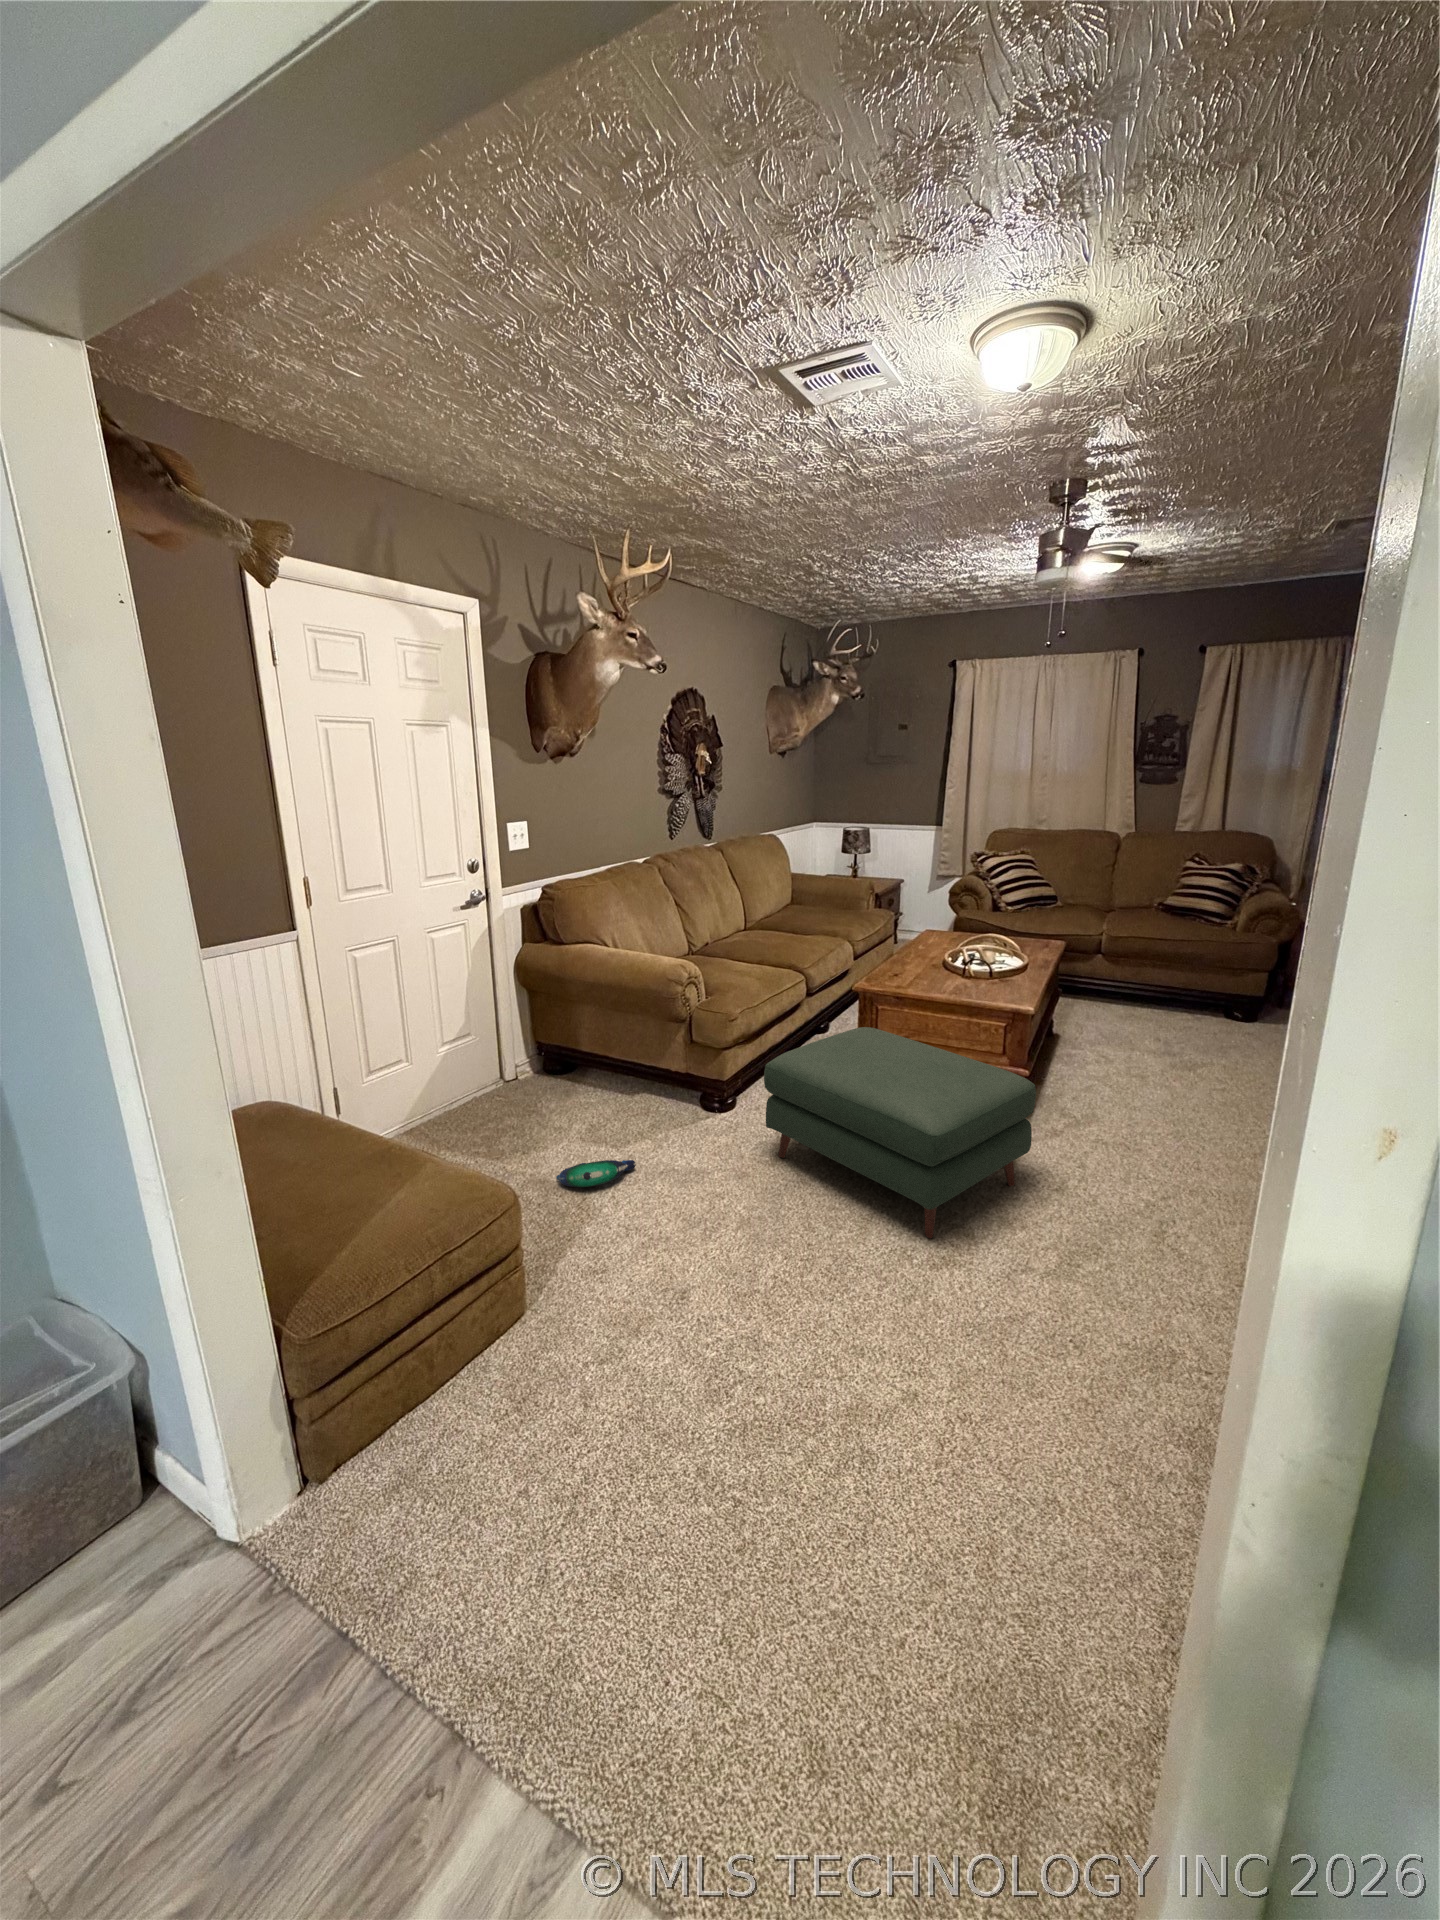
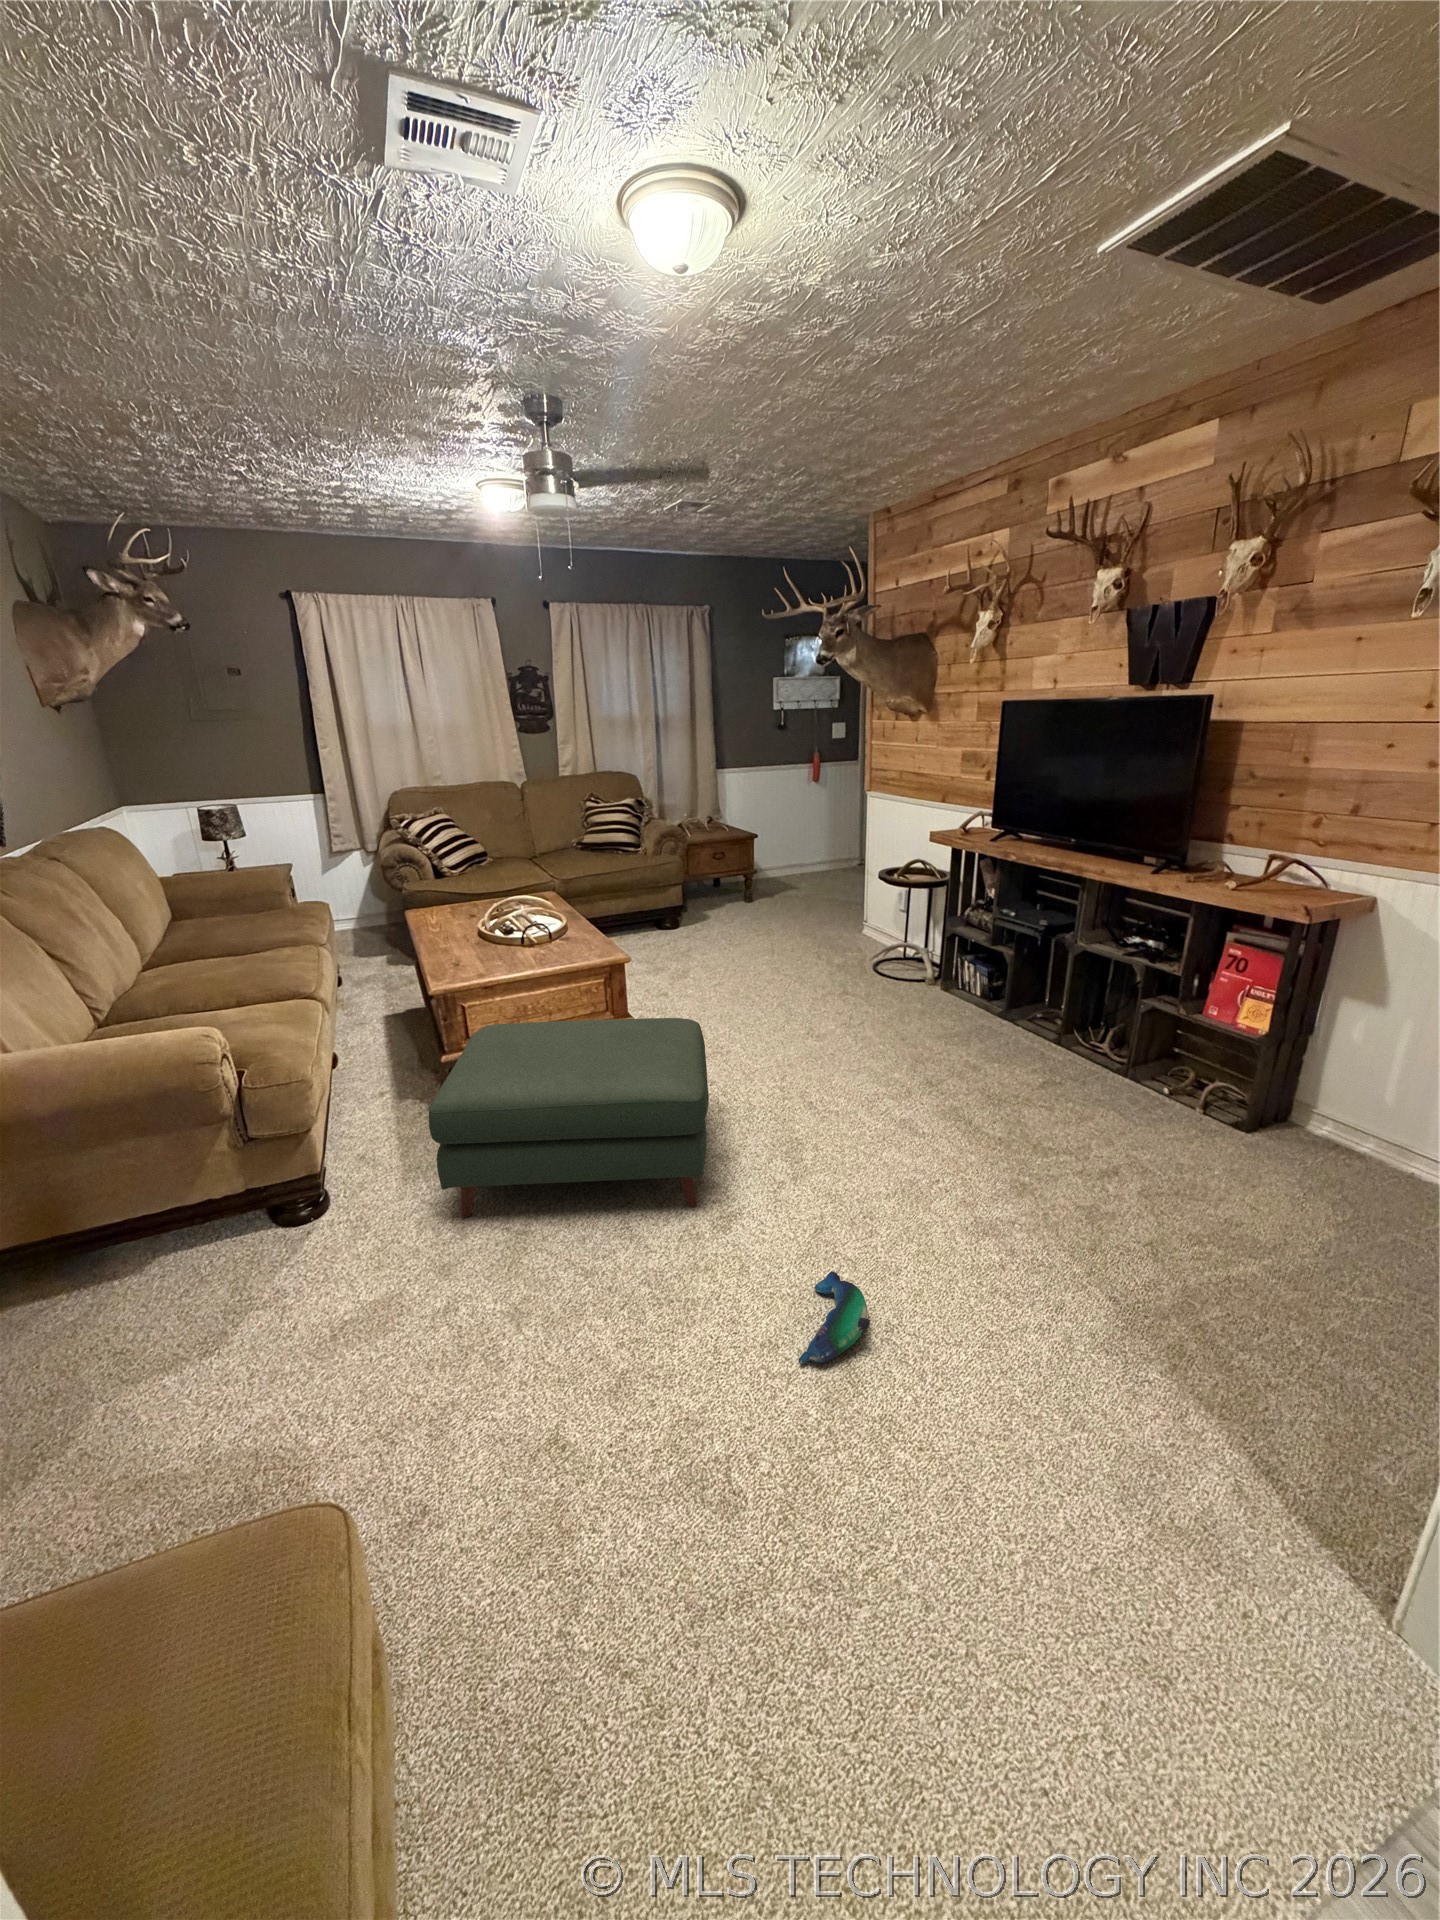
plush toy: present [556,1160,636,1187] -> present [798,1271,871,1364]

